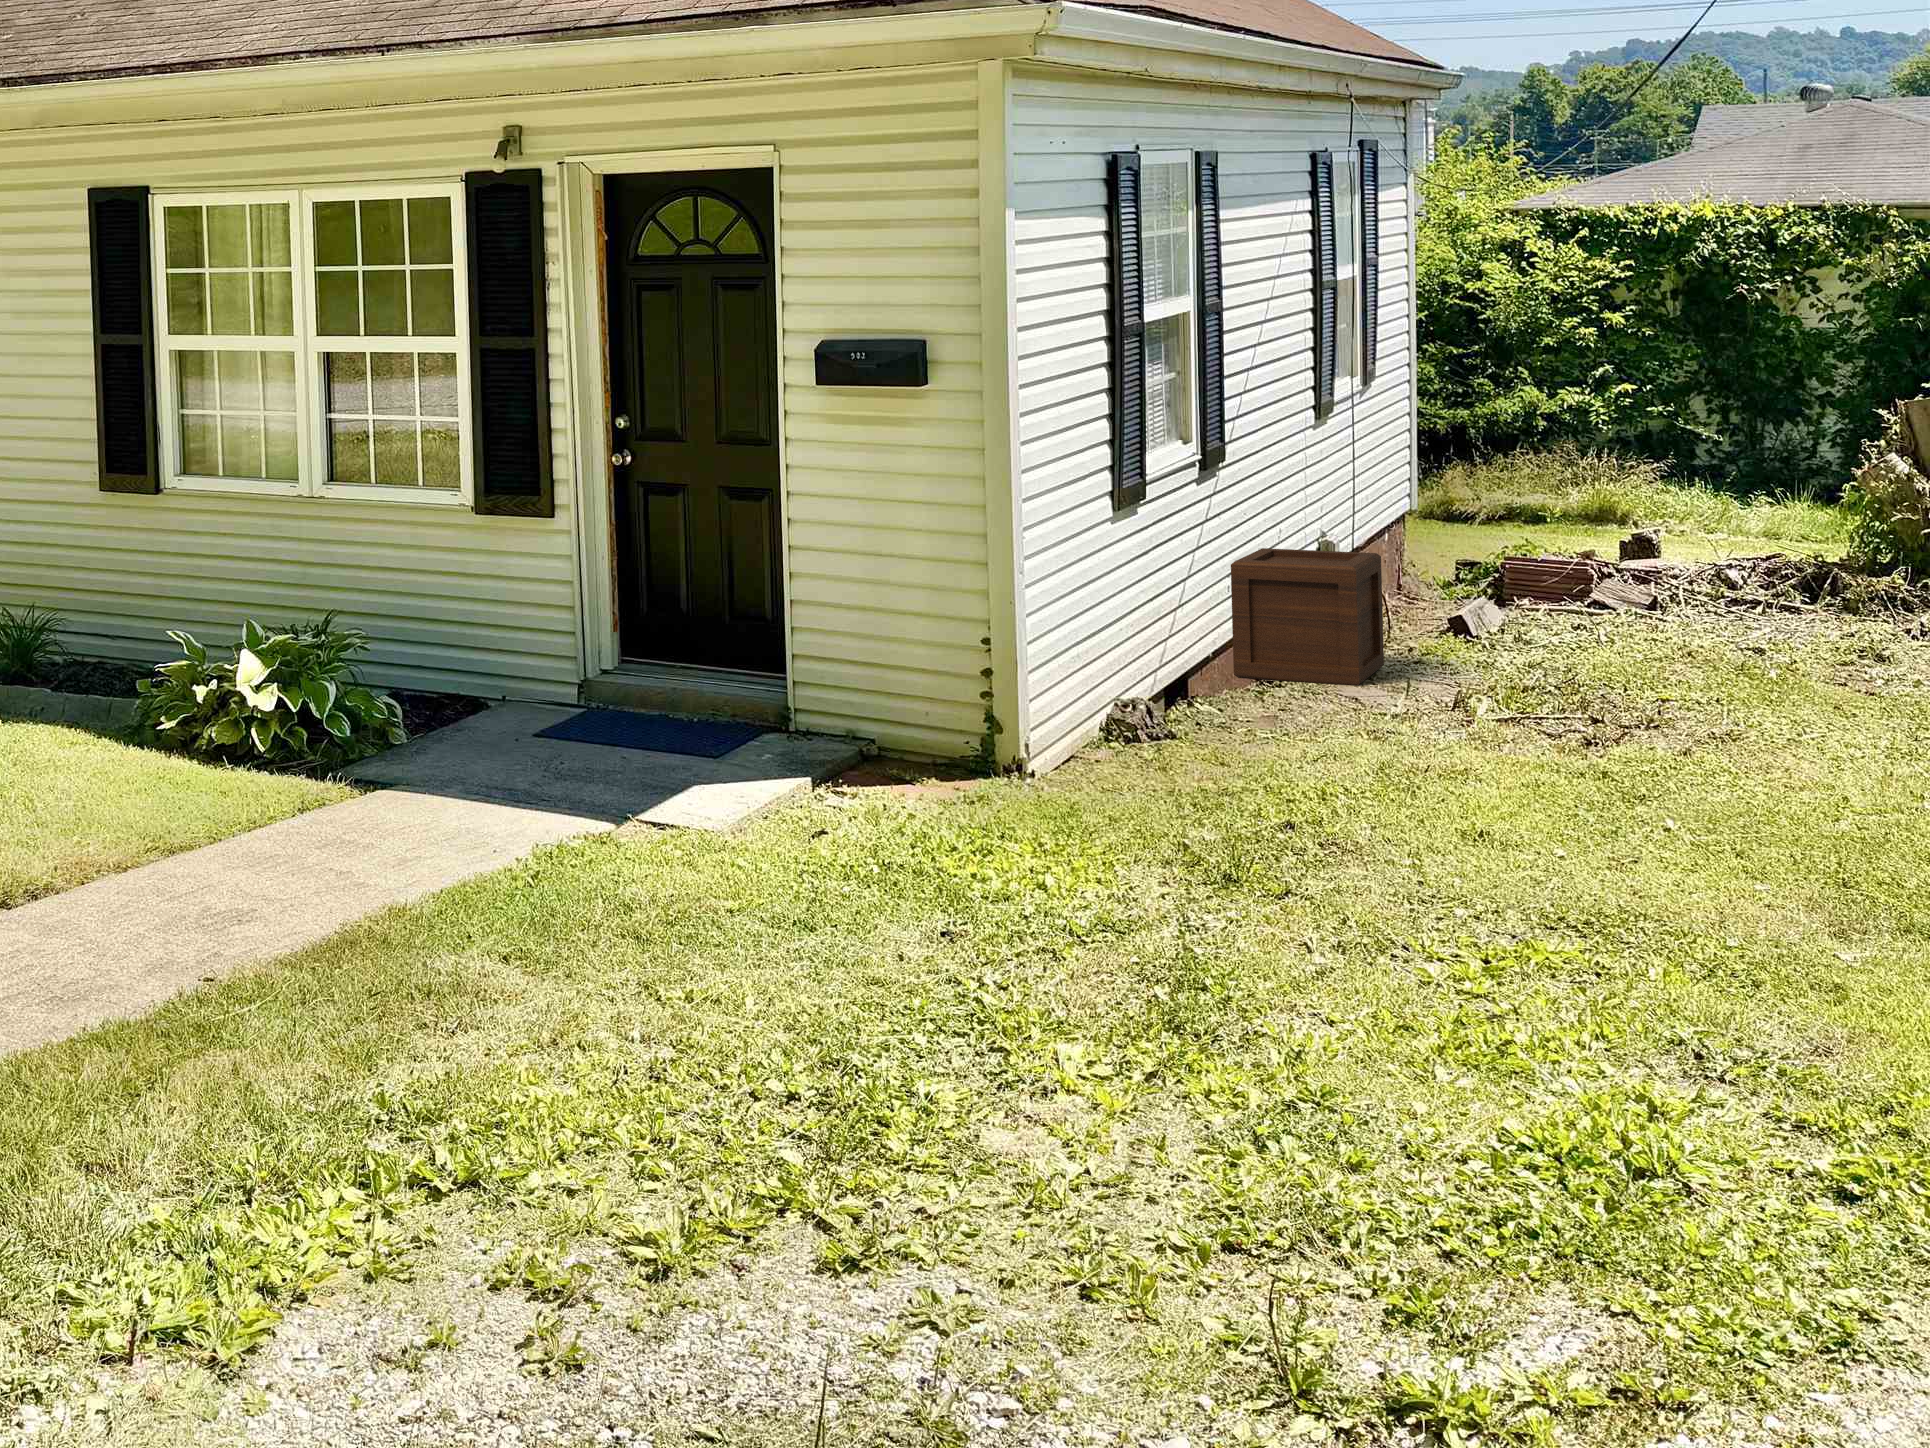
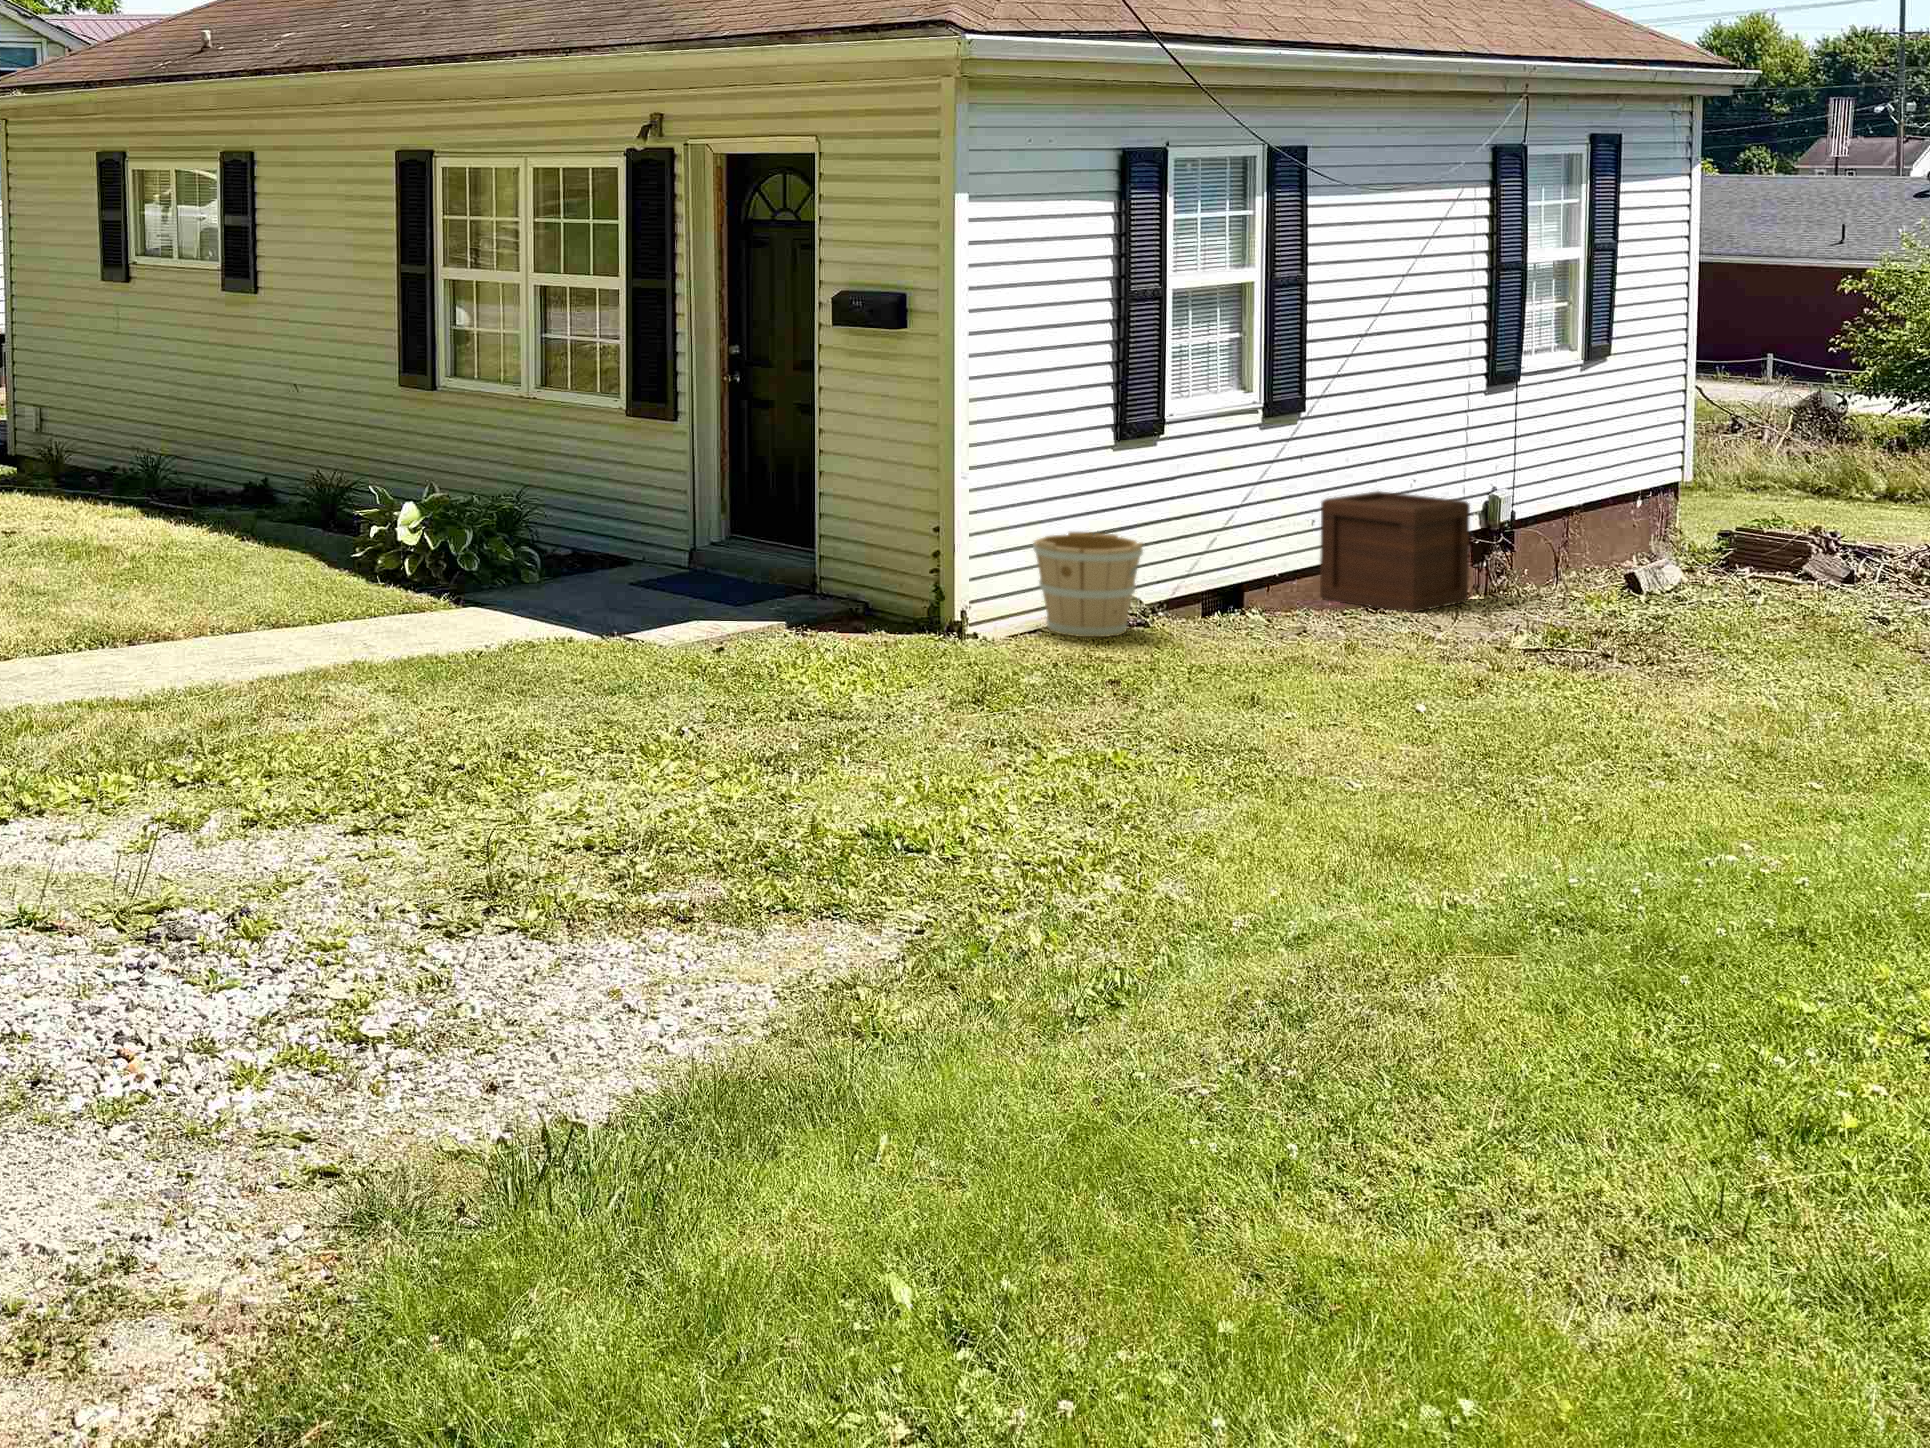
wooden bucket: none [1079,622,1218,755] -> present [1033,532,1143,637]

